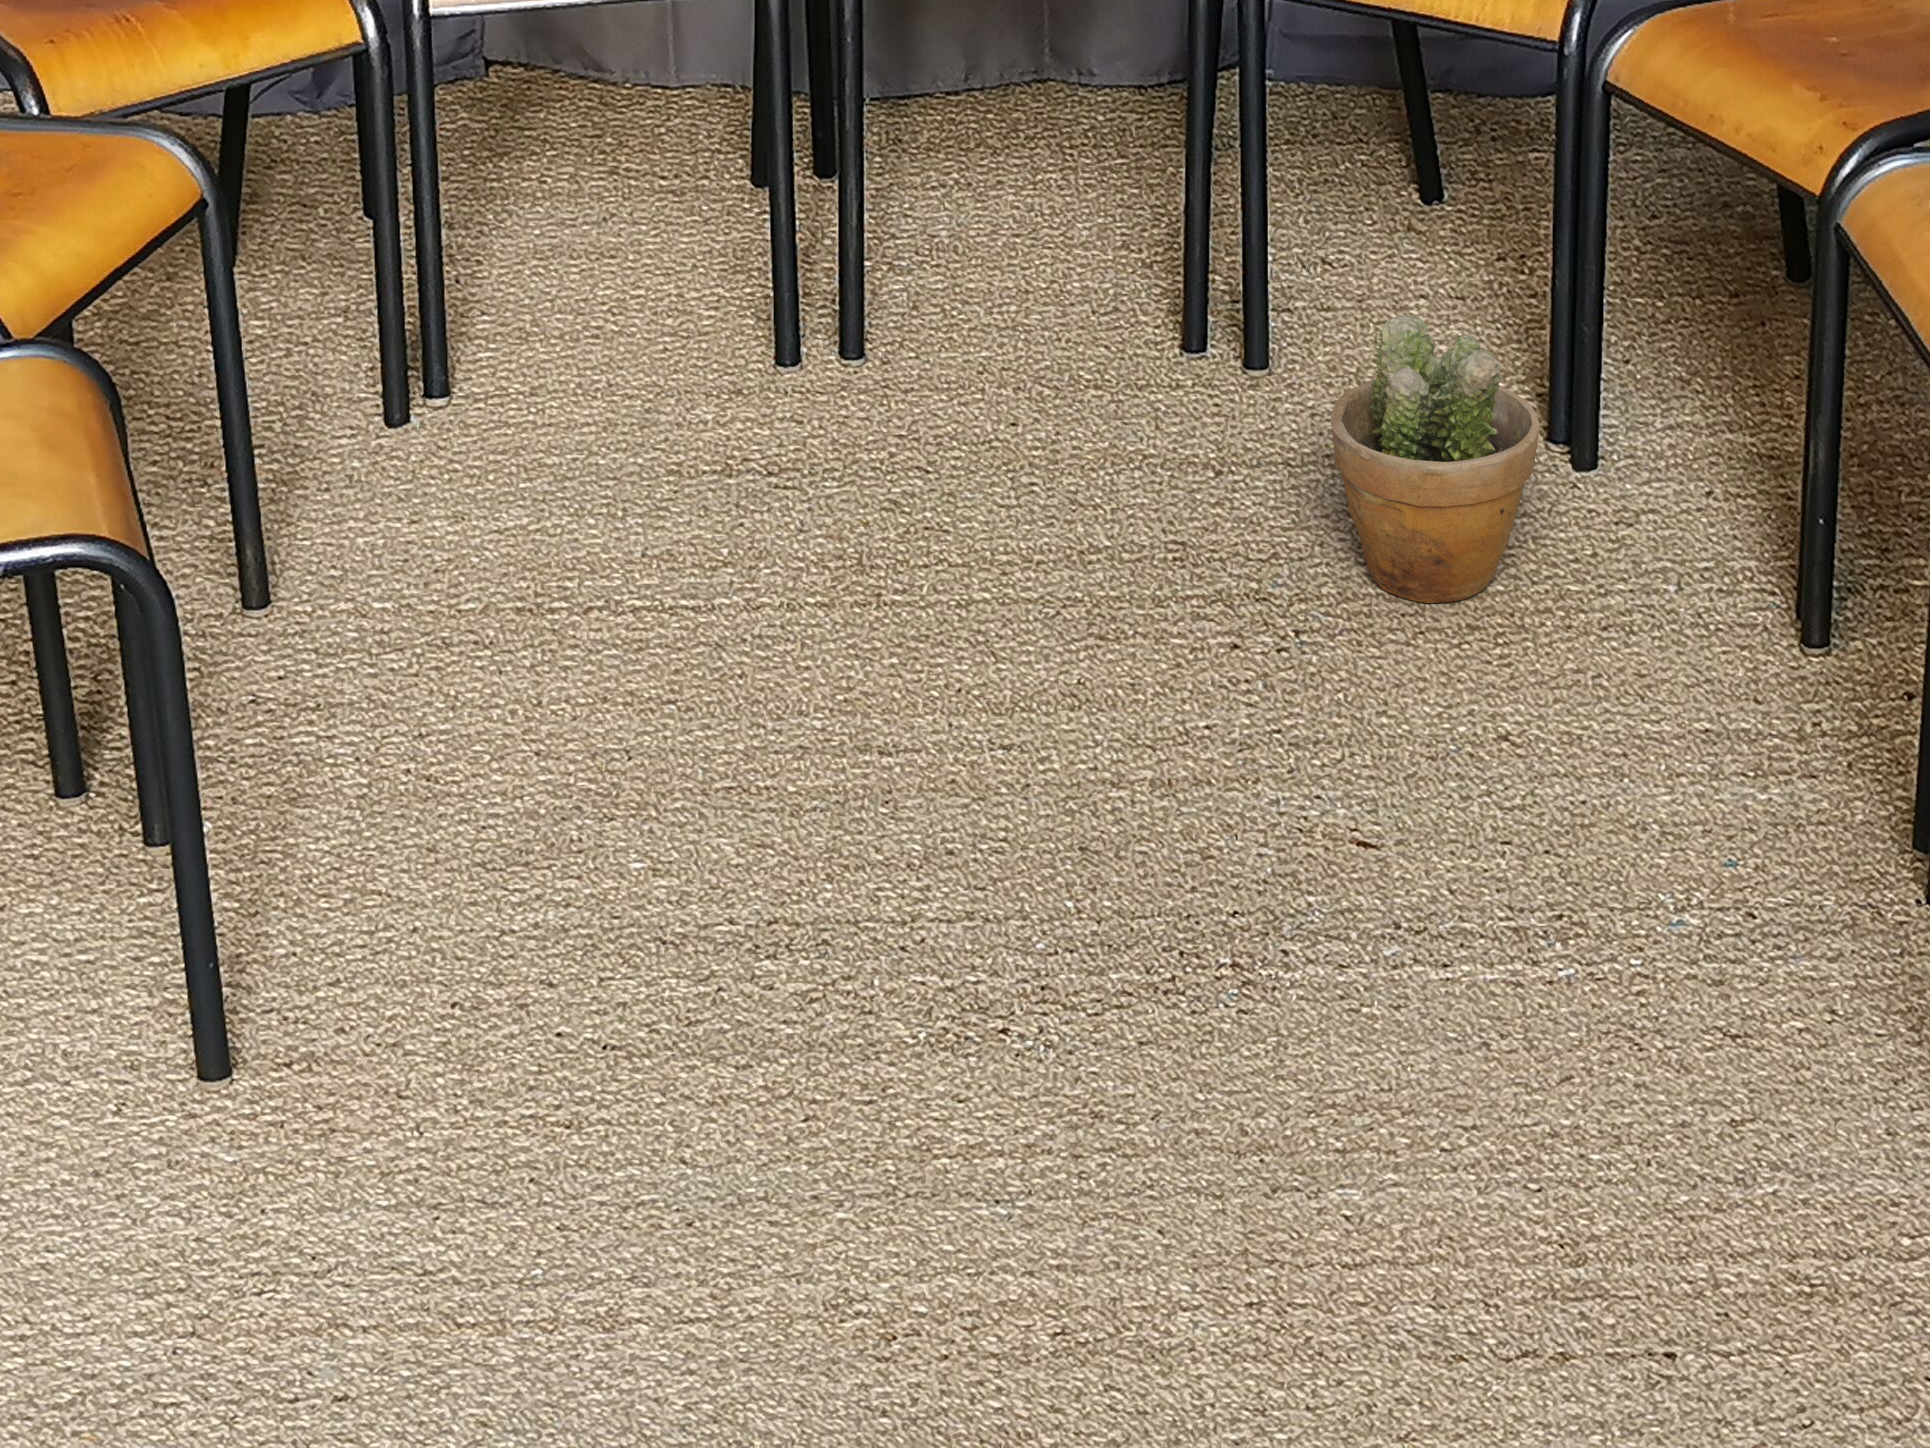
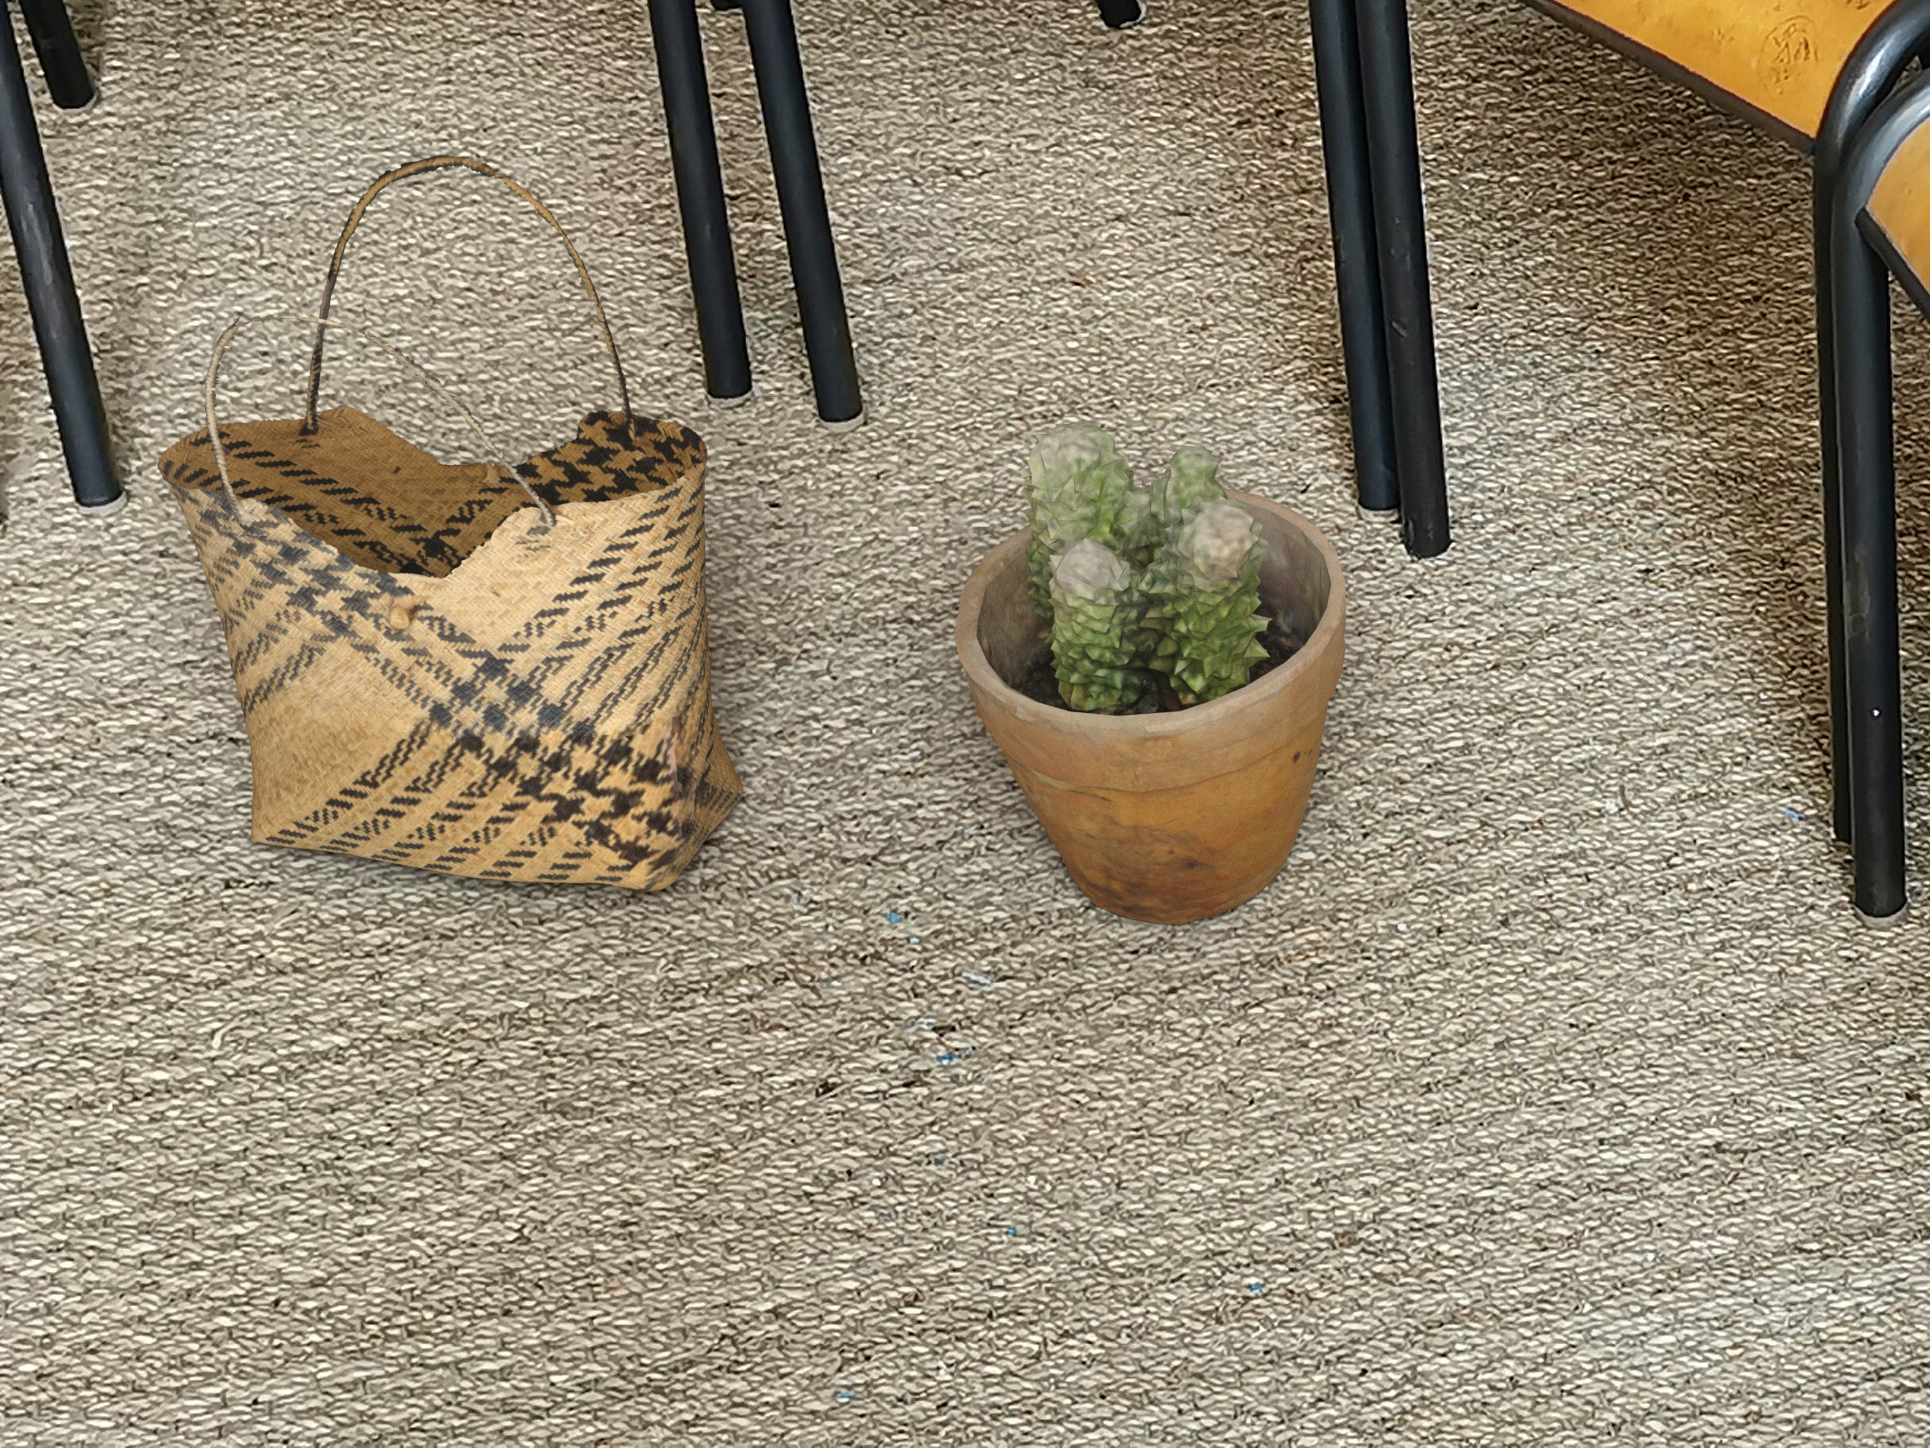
woven basket: none [941,142,1214,546] -> present [157,155,743,891]

